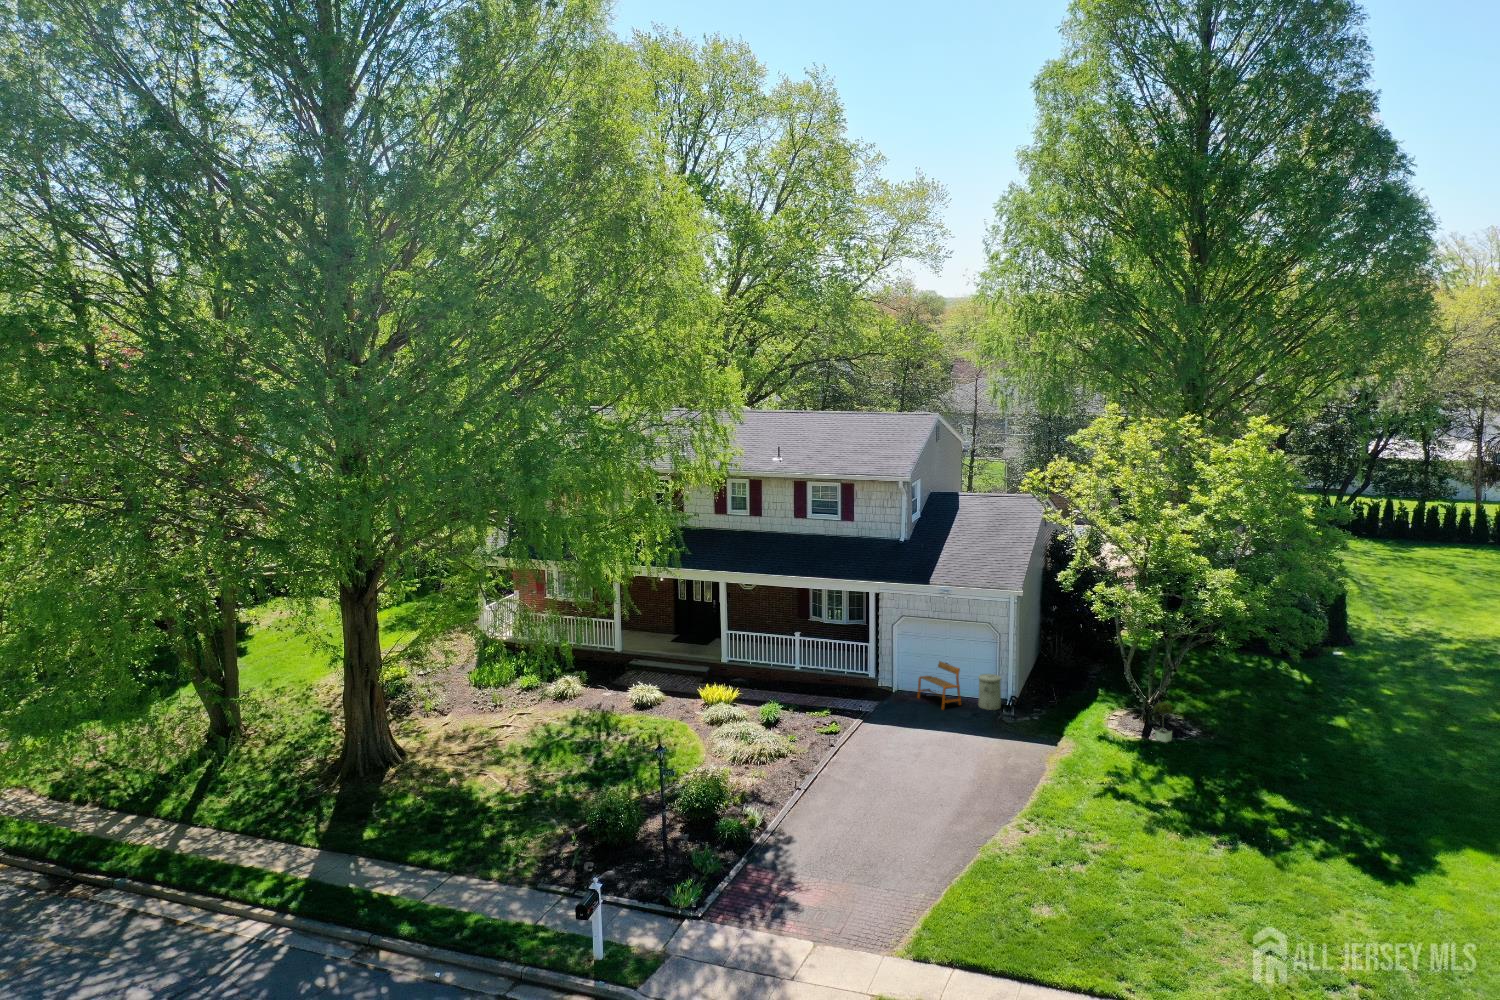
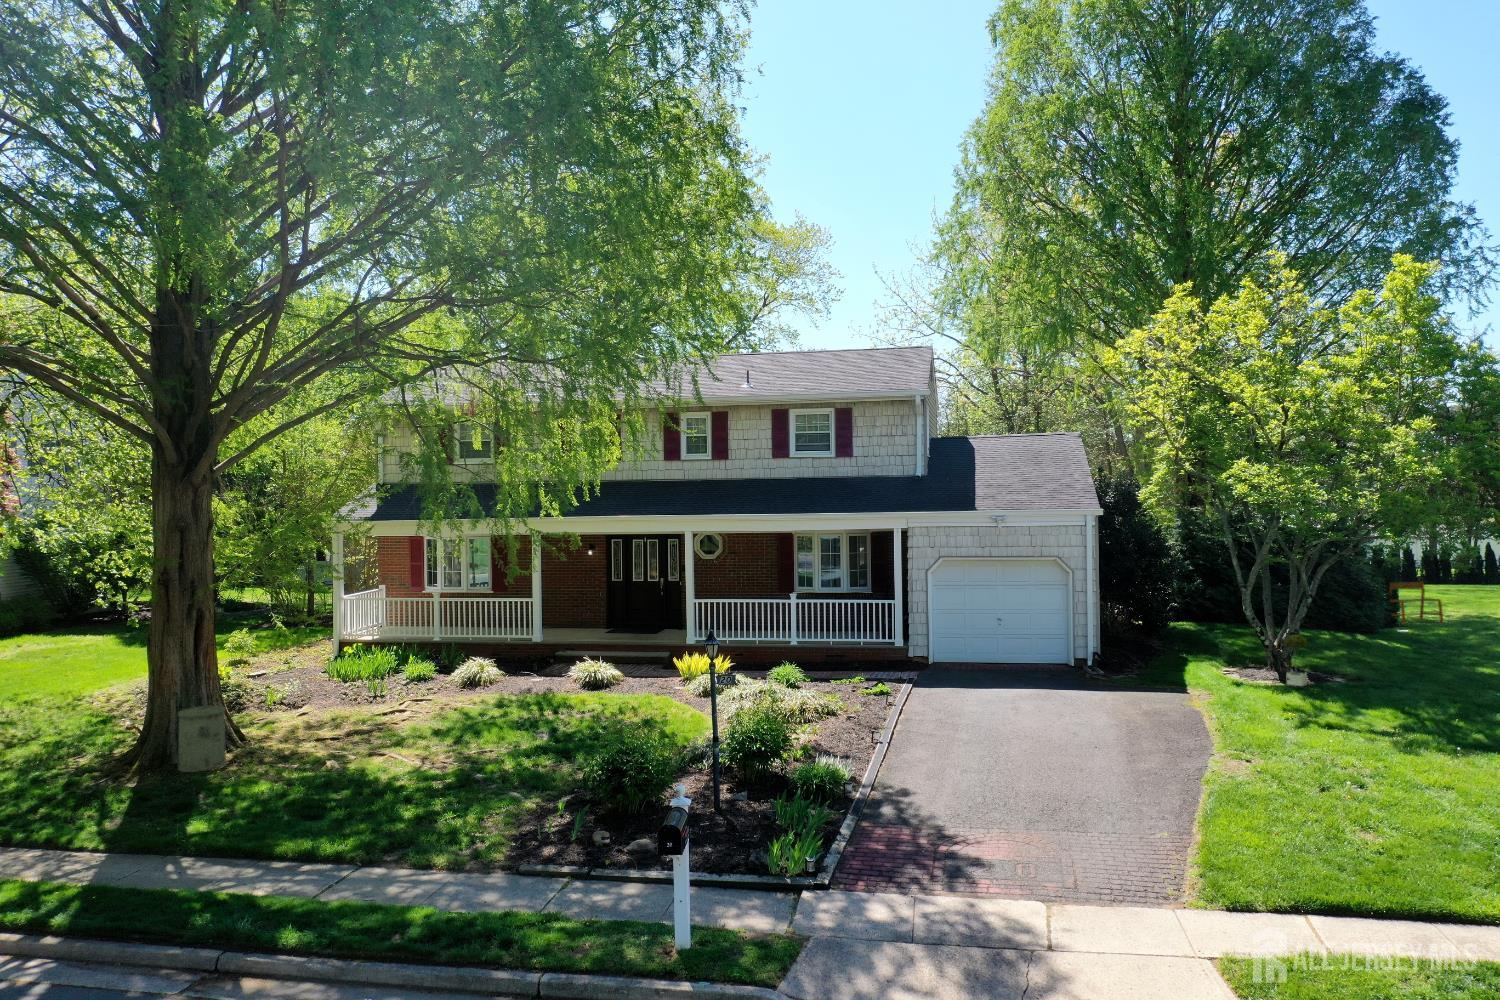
bench: present [917,661,961,709] -> present [1390,581,1443,623]
trash can: present [978,674,1001,710] -> present [178,705,226,772]

